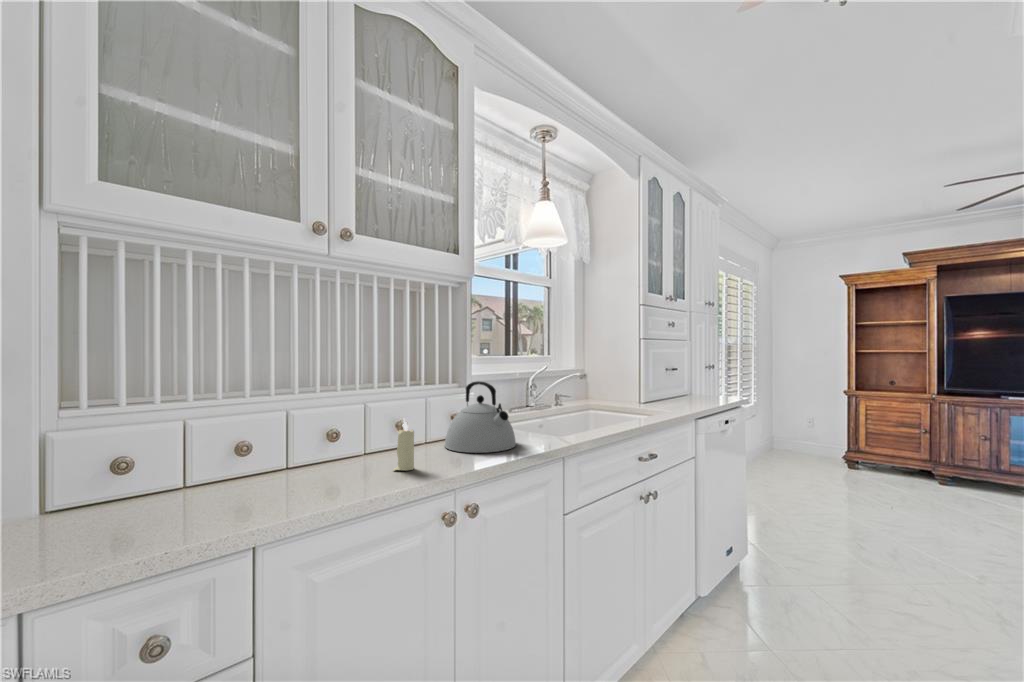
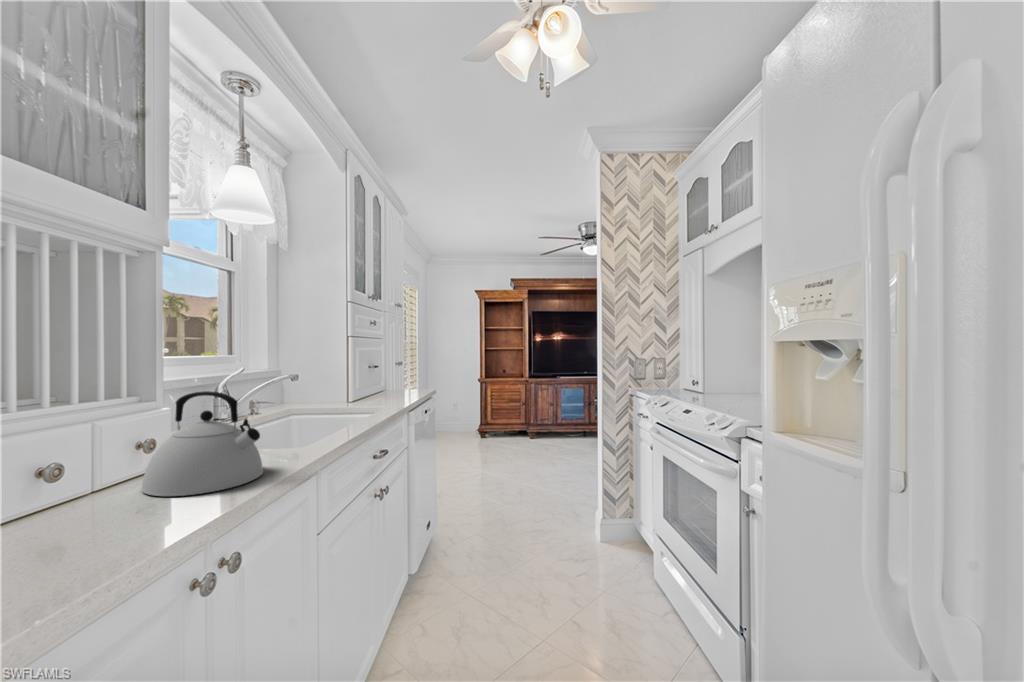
candle: present [393,419,414,471] -> none [76,463,124,555]

